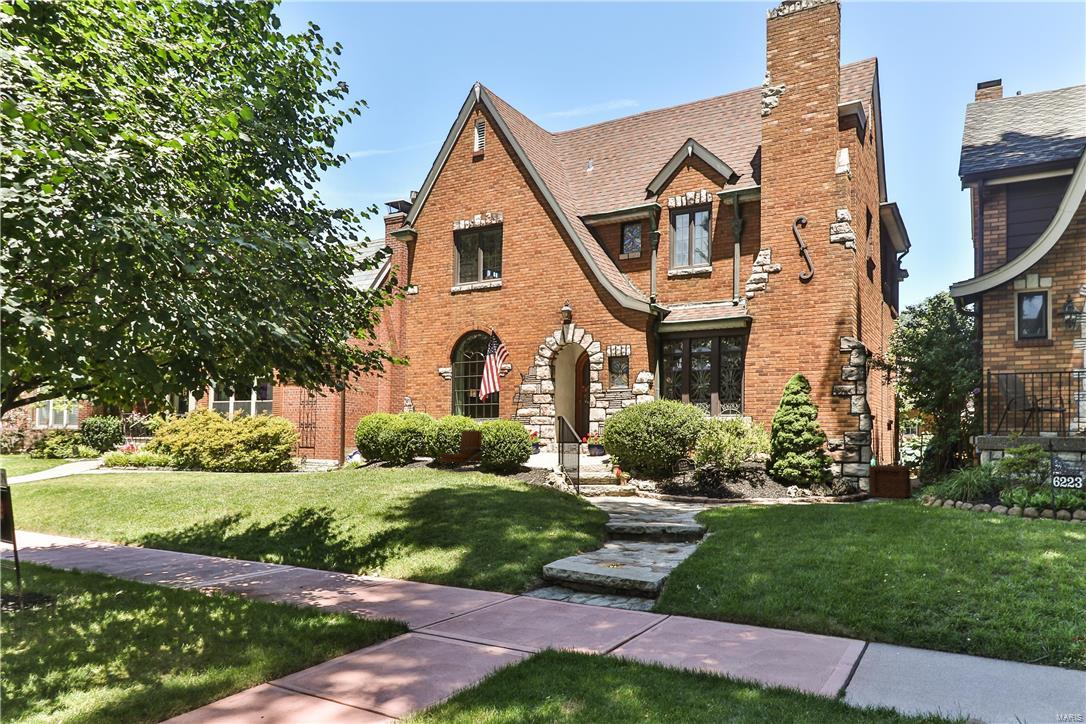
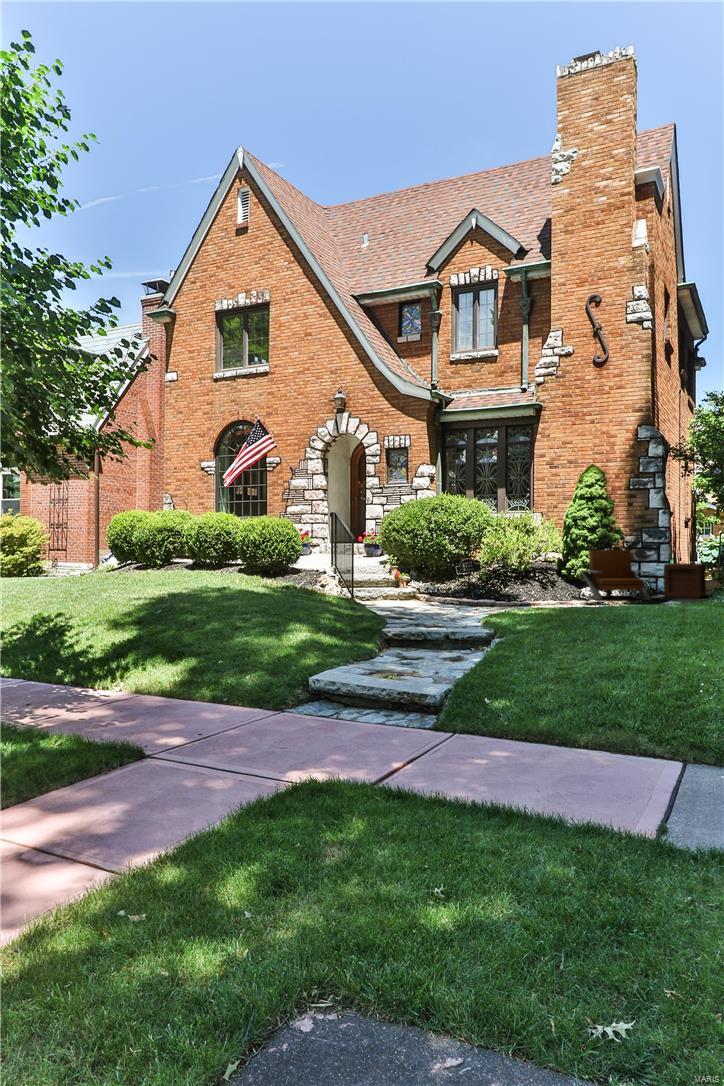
lounge chair: present [437,430,487,471] -> present [582,550,650,600]

